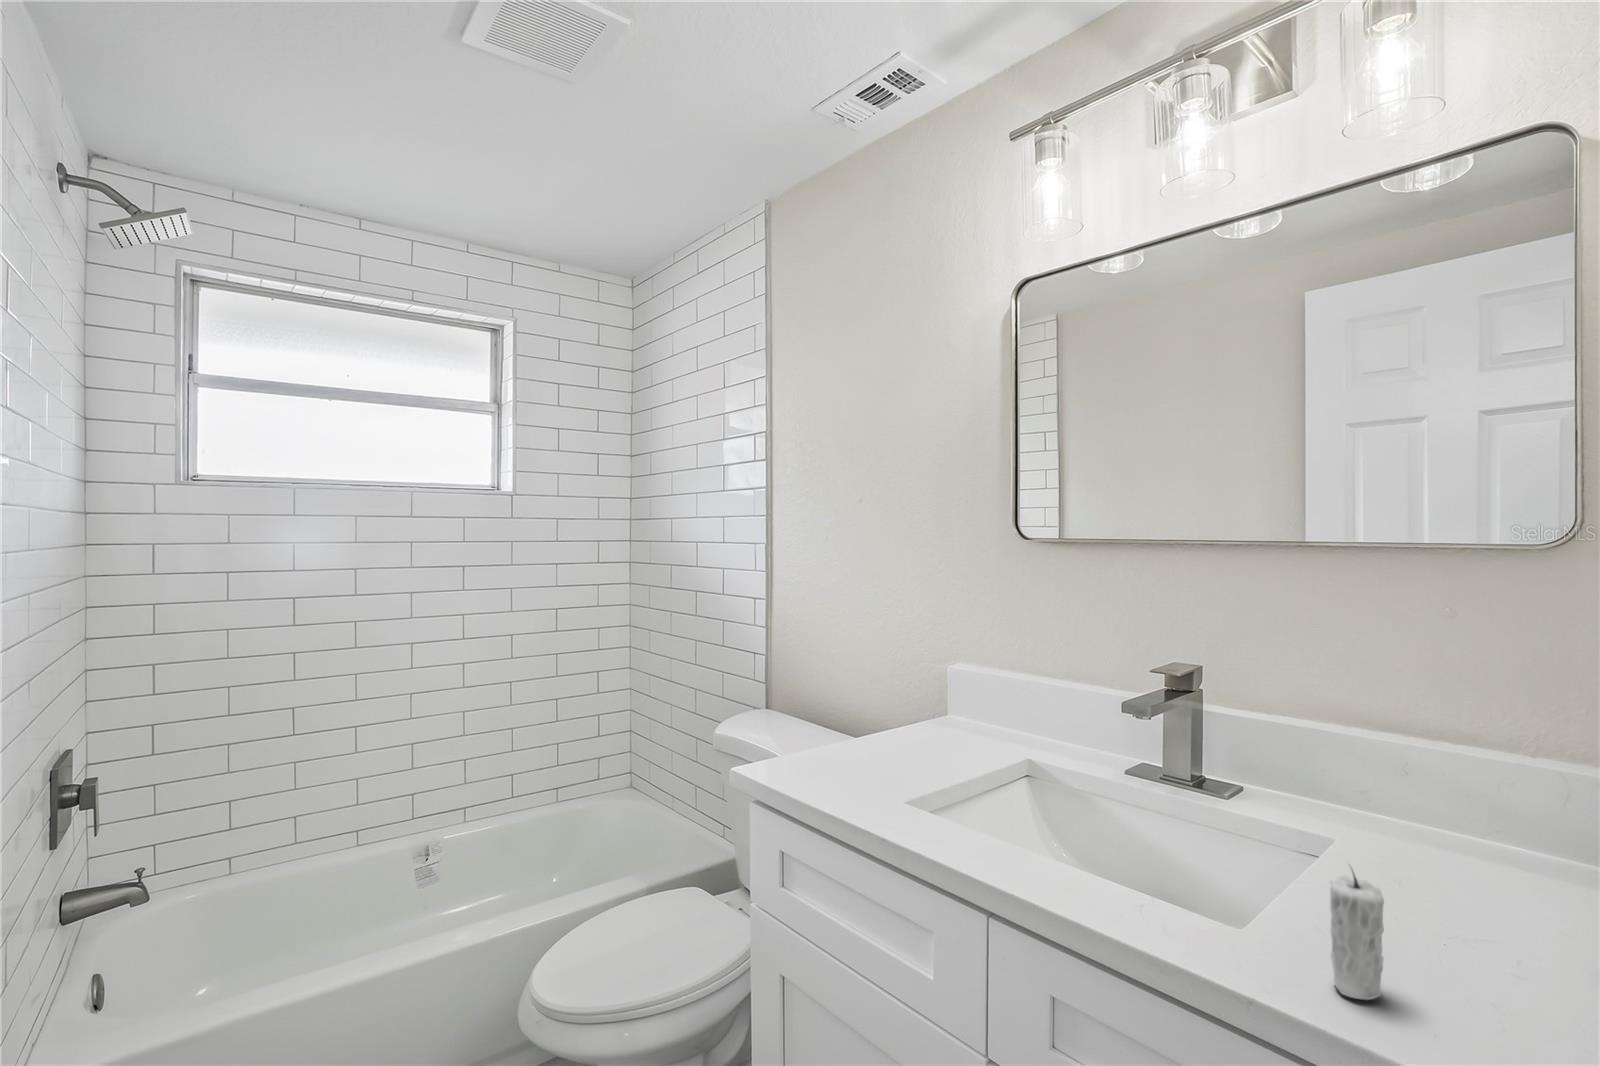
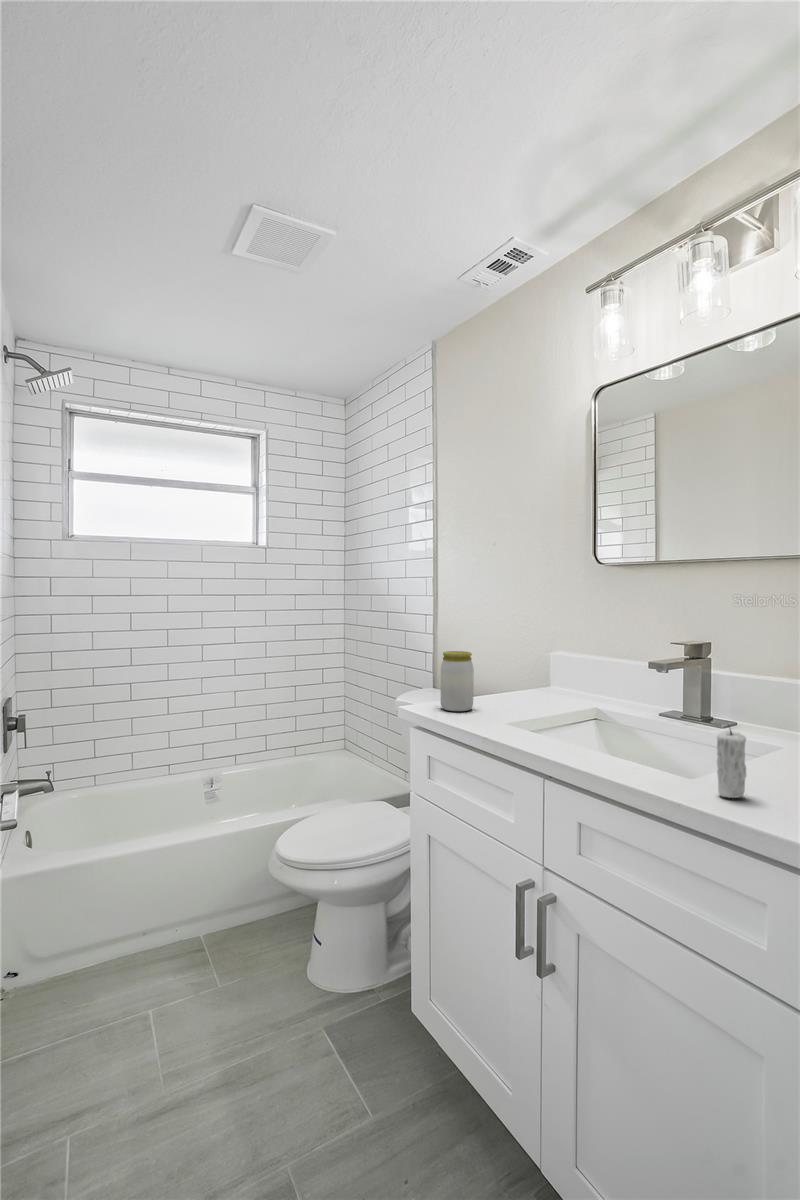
jar: none [805,682,857,782] -> present [440,651,474,711]

